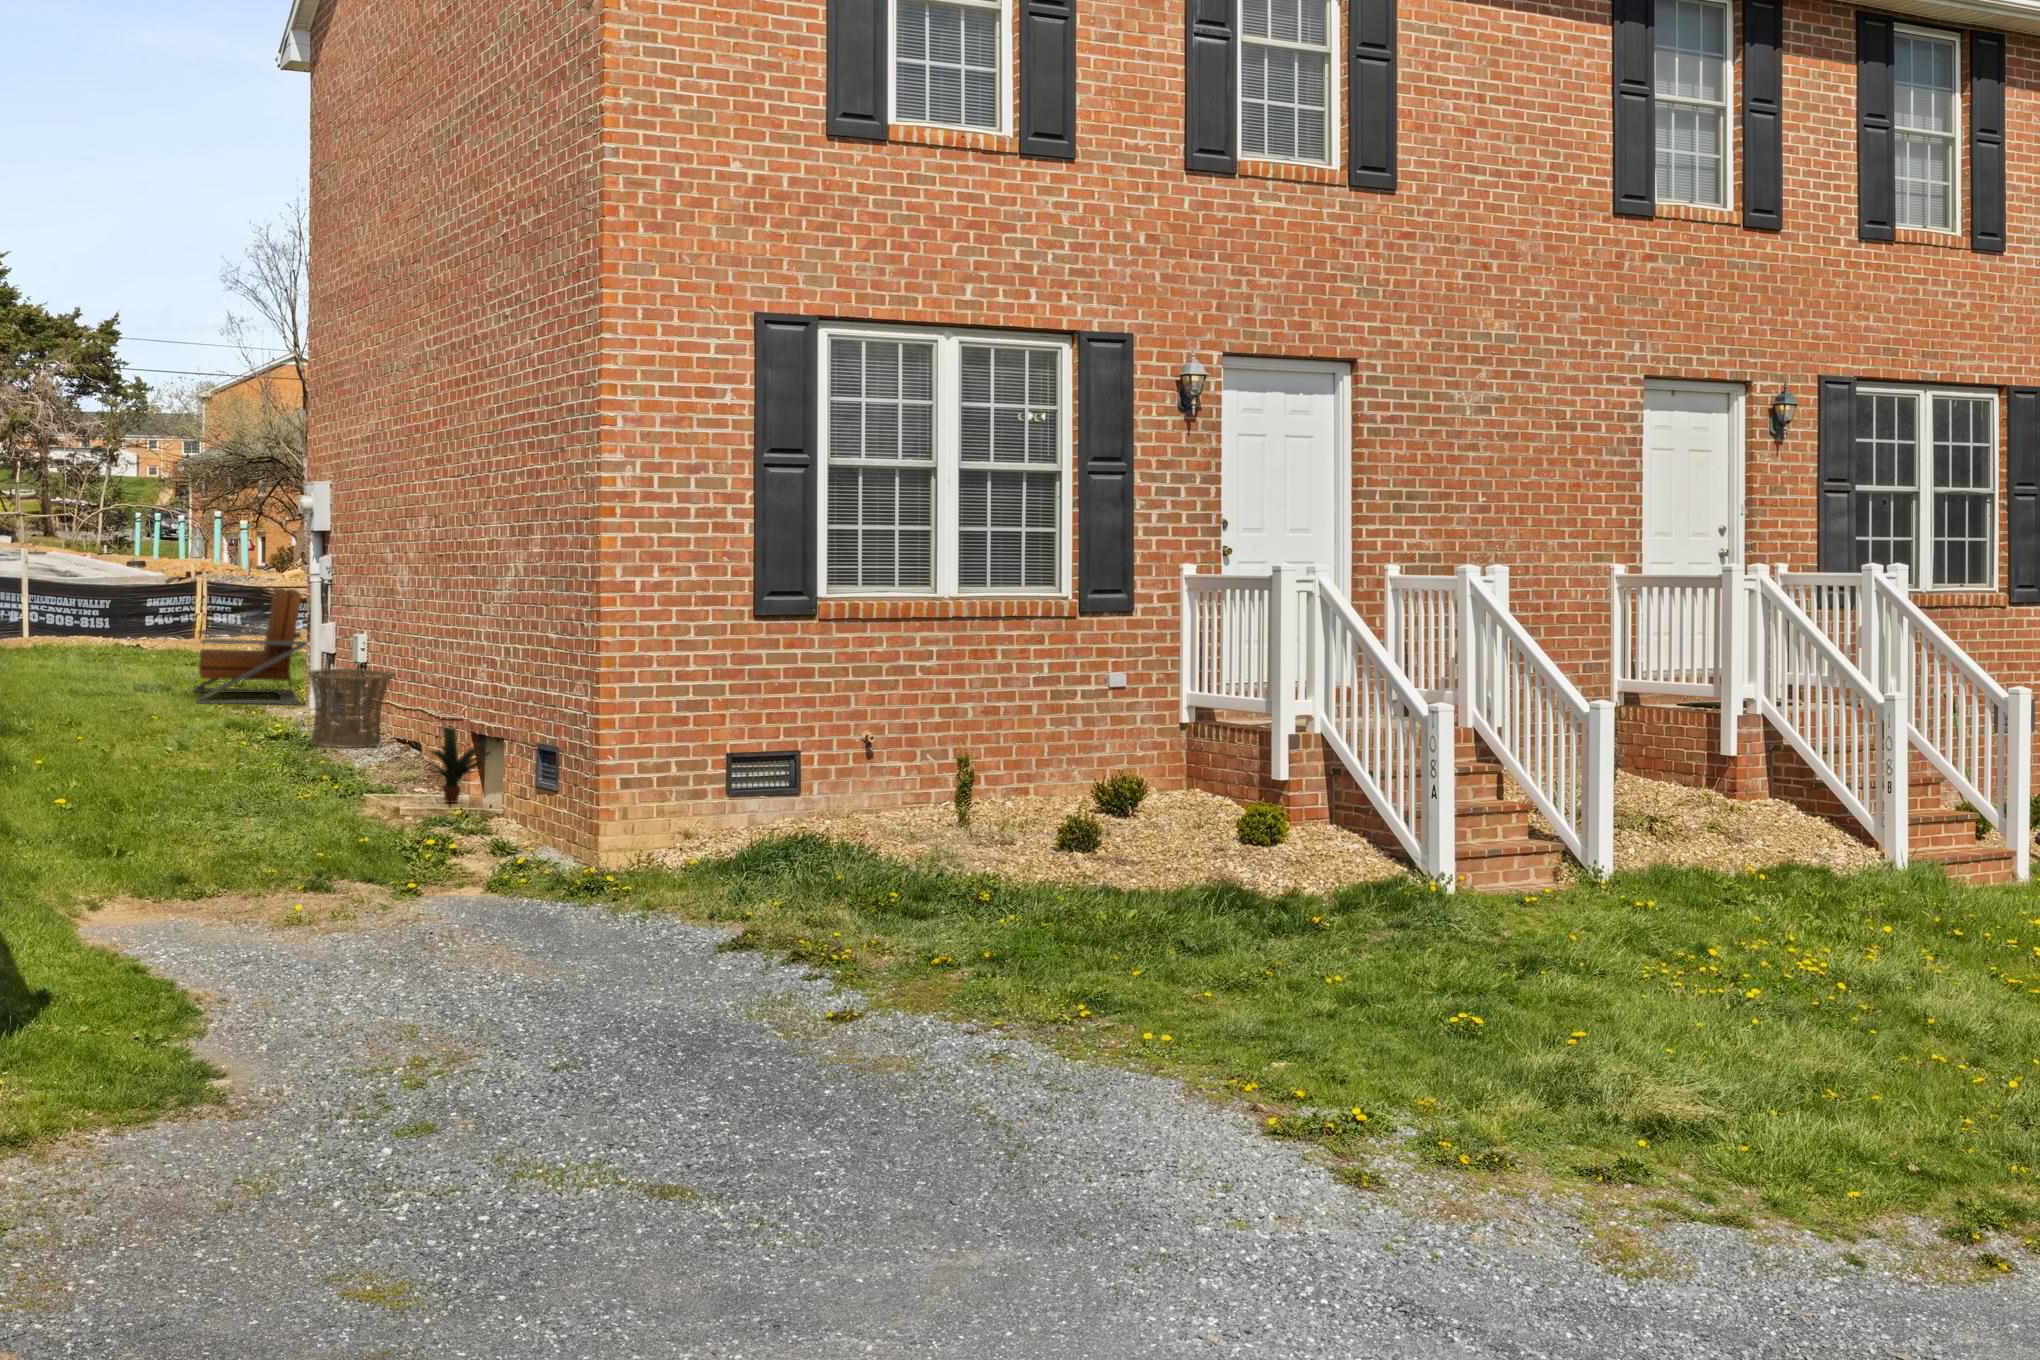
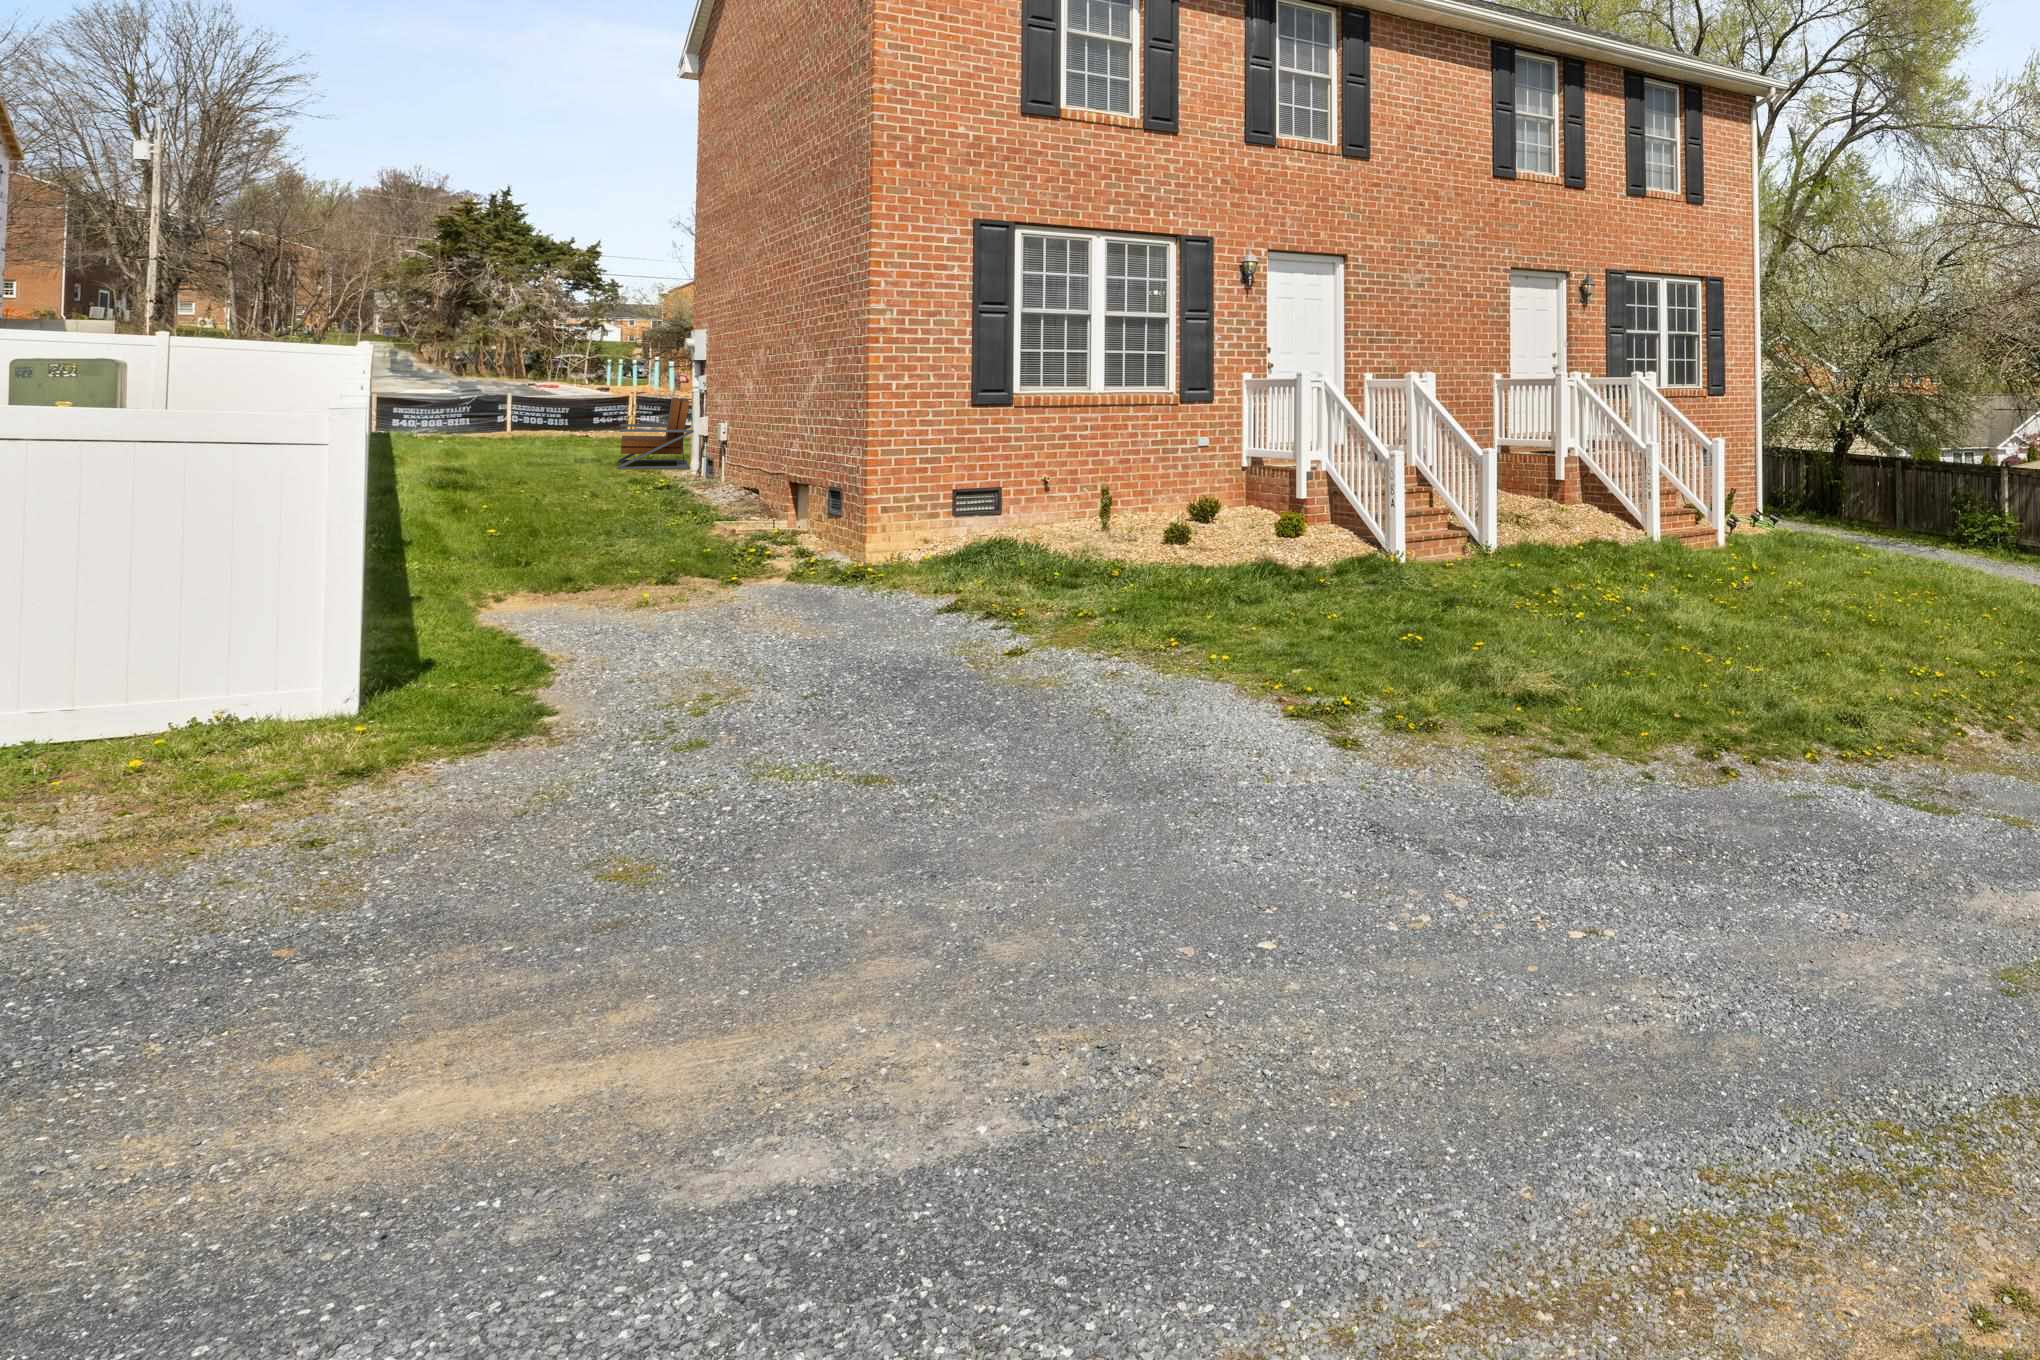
basket: present [308,669,394,748] -> none [687,445,747,494]
potted plant: present [428,727,490,803] -> none [759,479,805,526]

